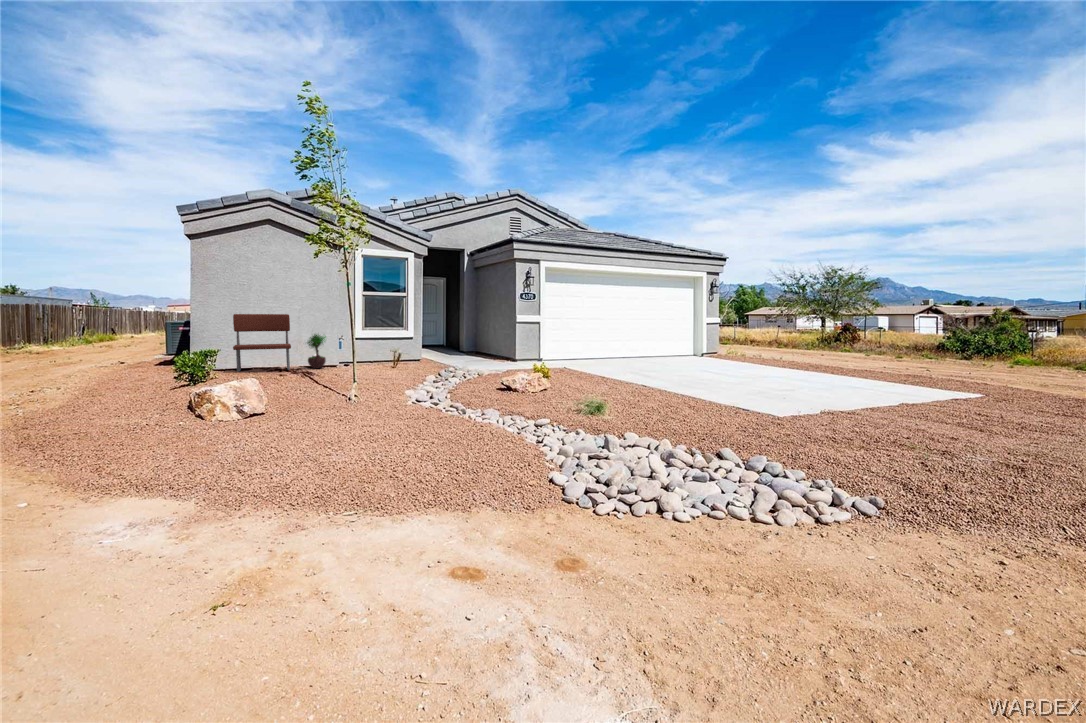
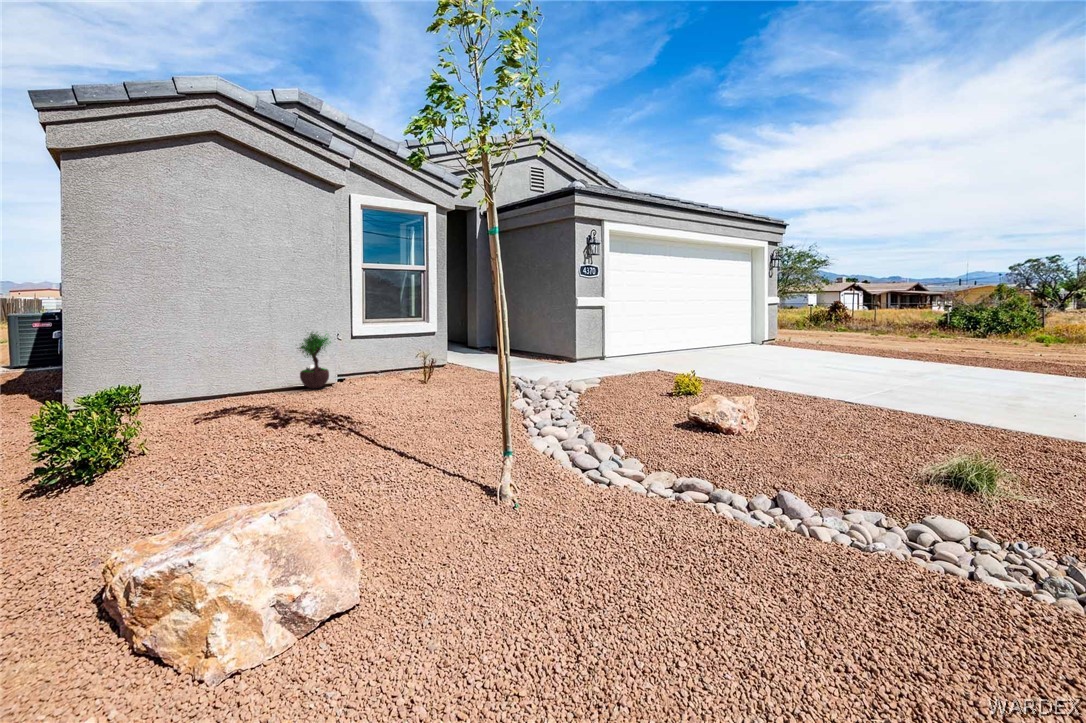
bench: present [233,314,291,372] -> none [163,301,276,408]

